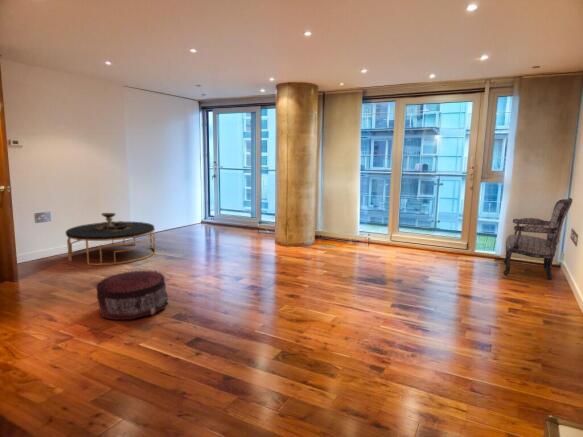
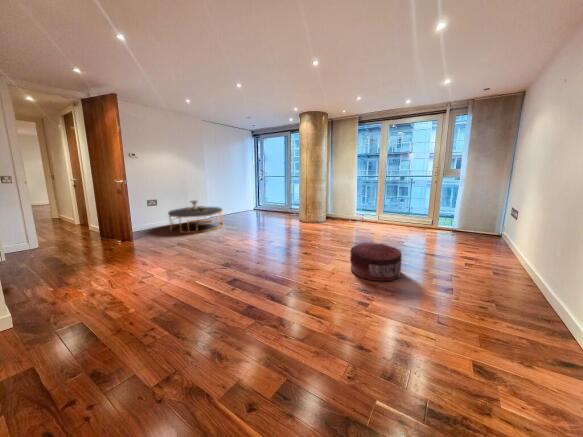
armchair: present [503,198,572,280] -> none [459,186,515,245]
pouf: present [97,271,168,320] -> present [350,243,402,281]

